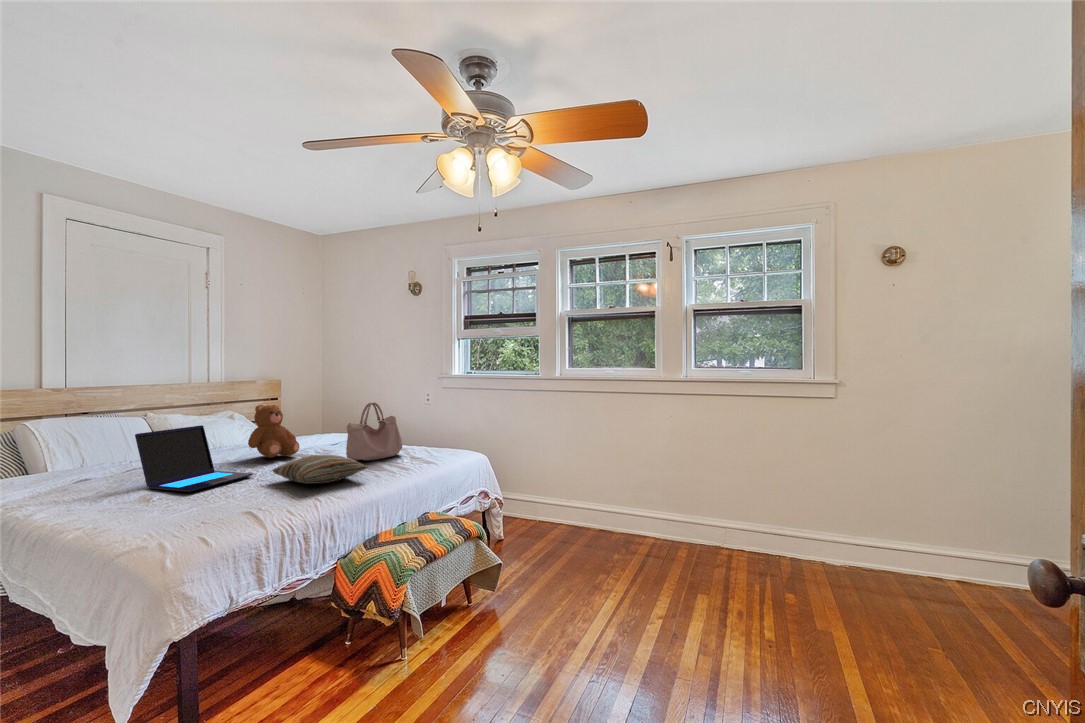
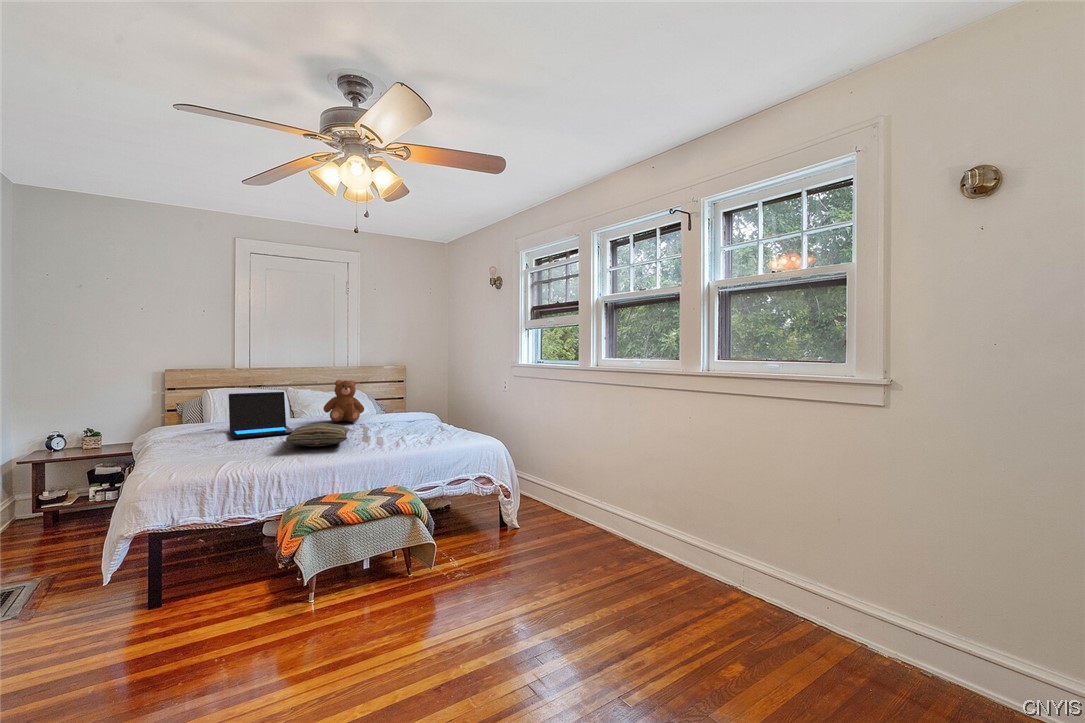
handbag: present [346,402,402,461] -> none [373,384,429,434]

